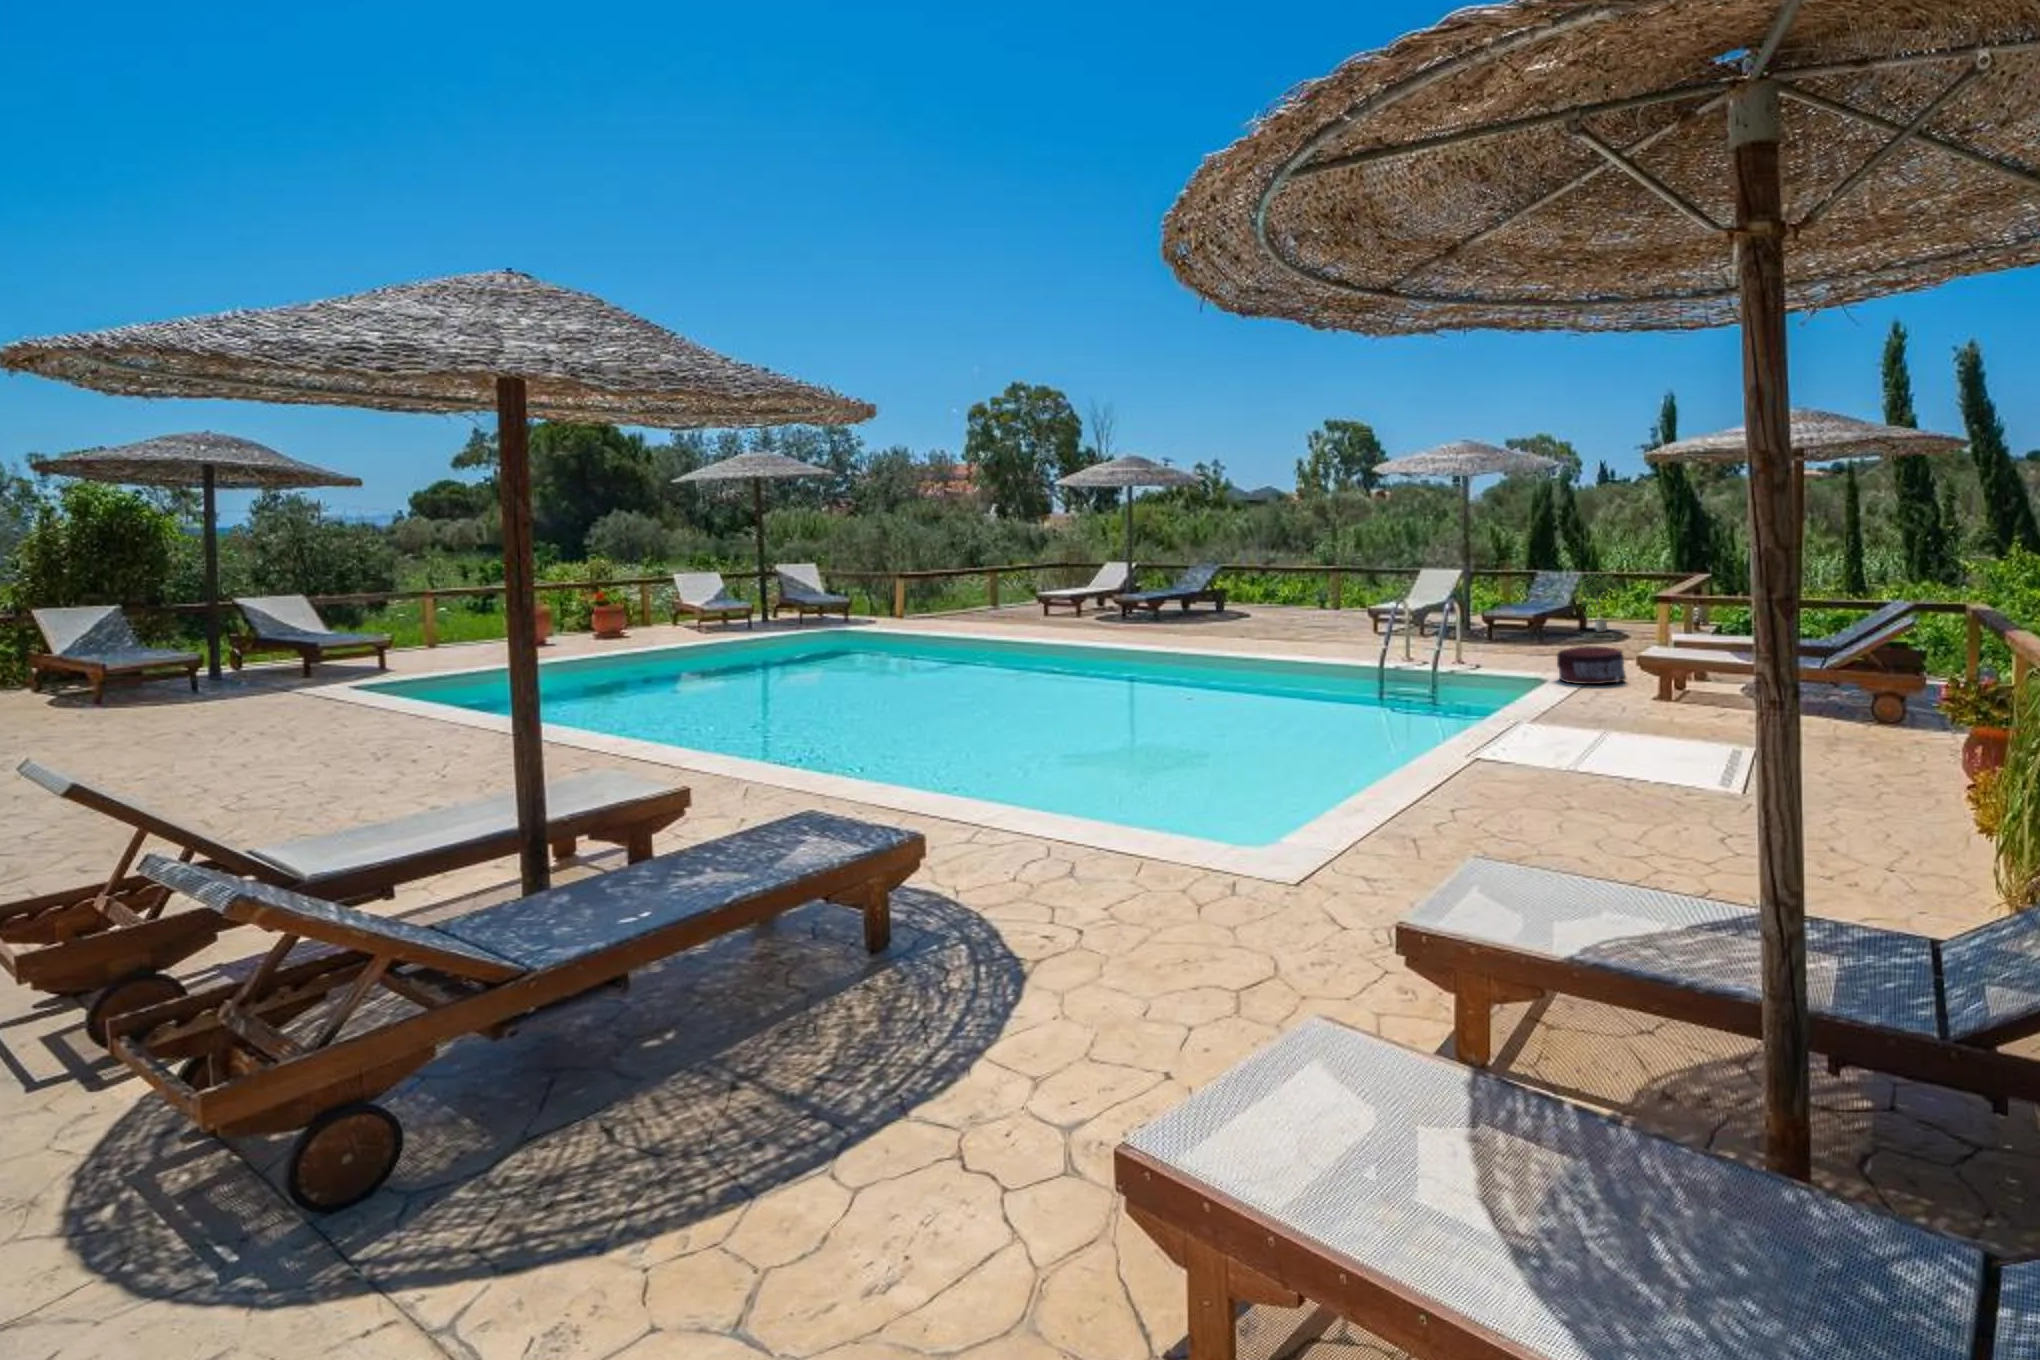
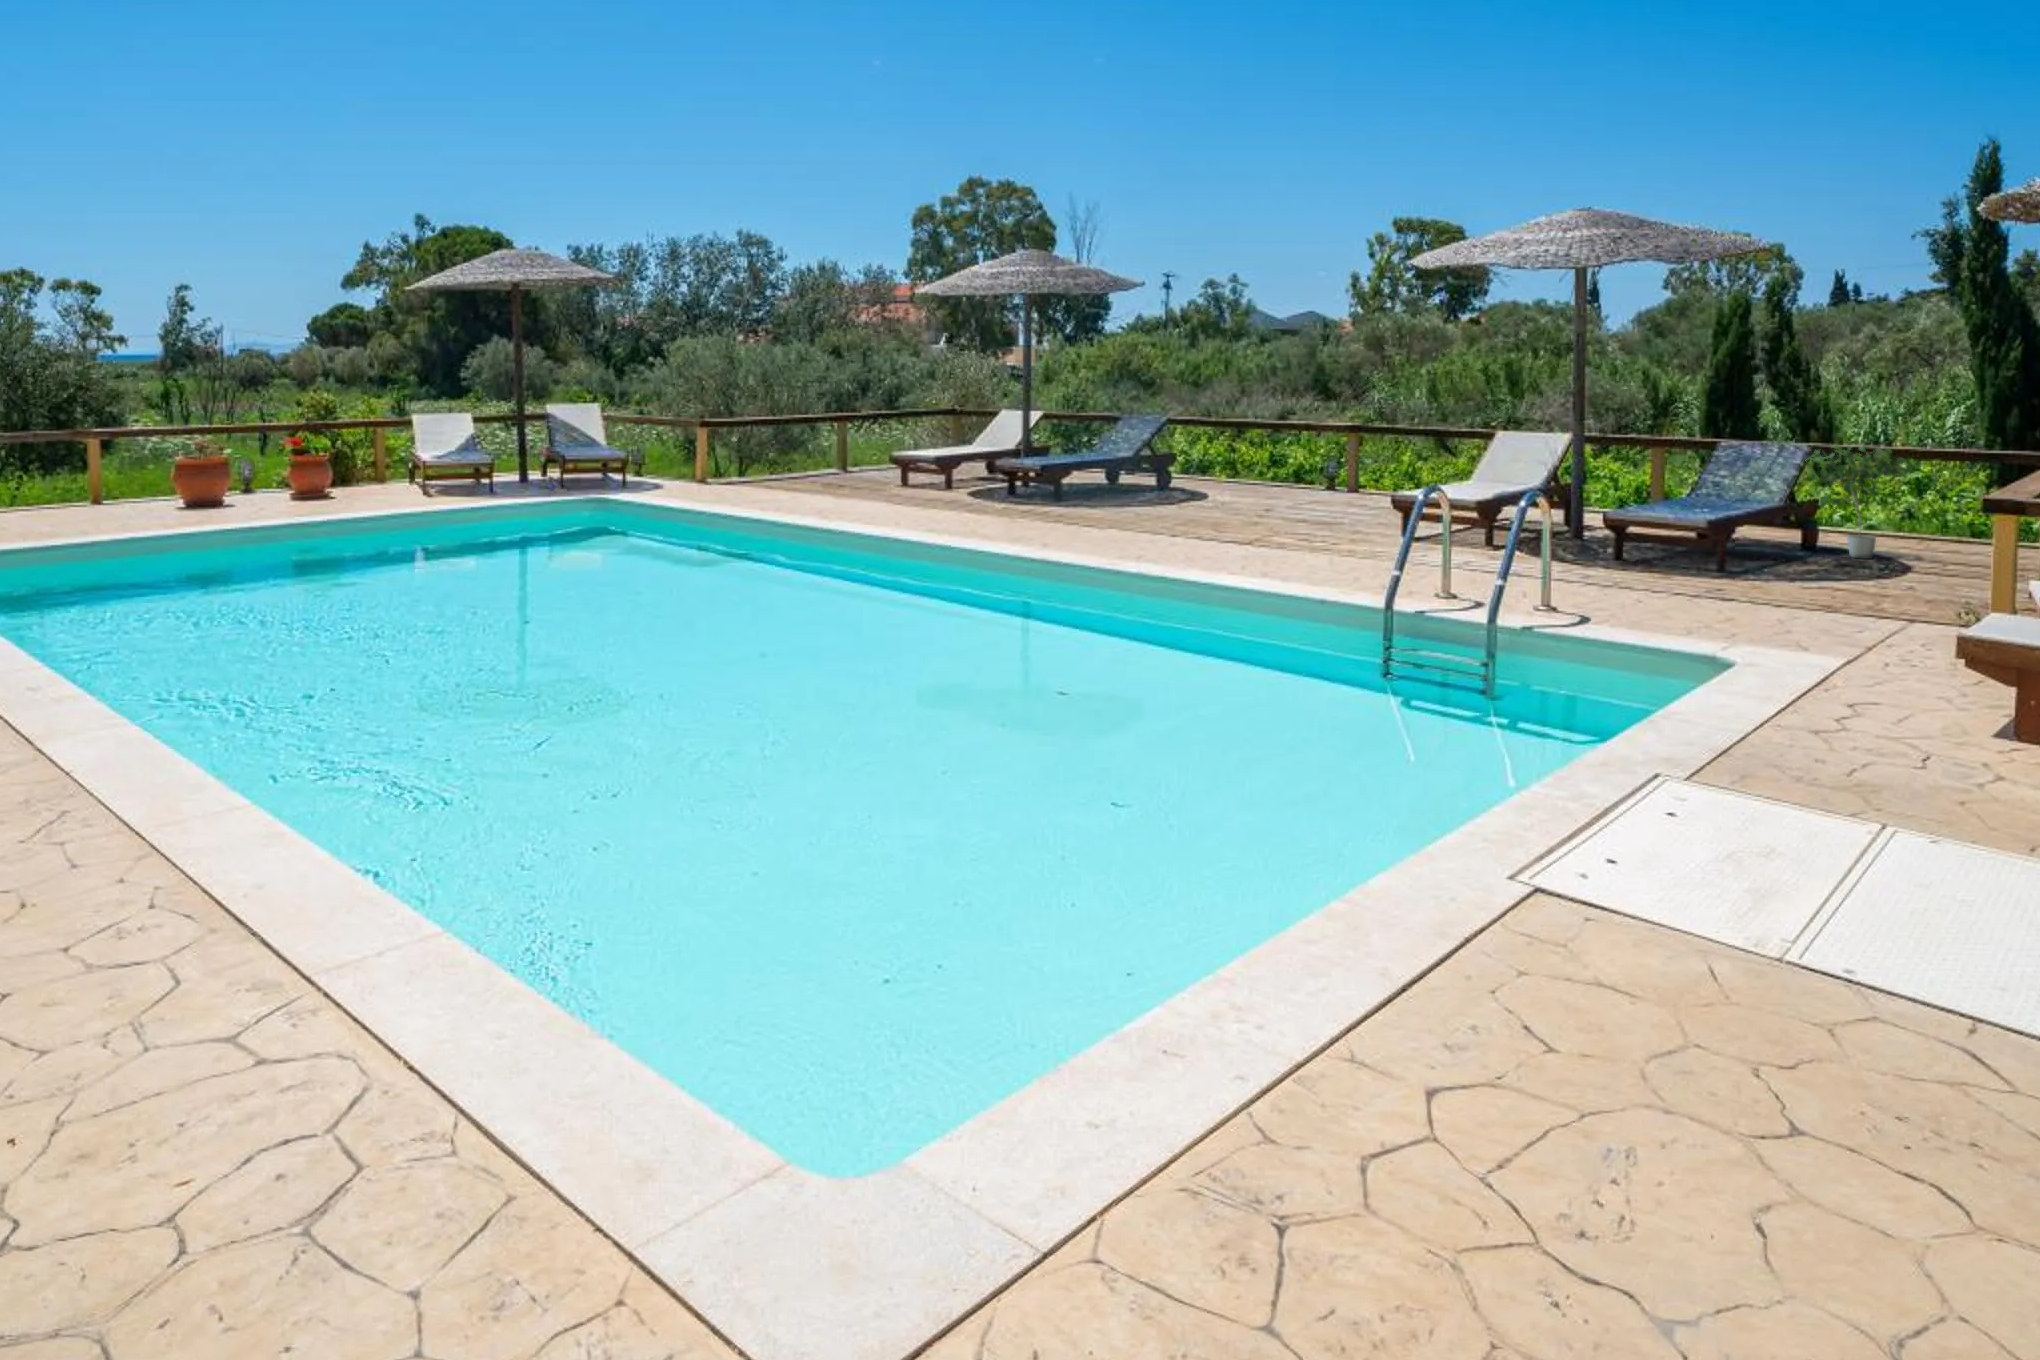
pouf: present [1557,646,1627,684] -> none [1767,608,1954,702]

